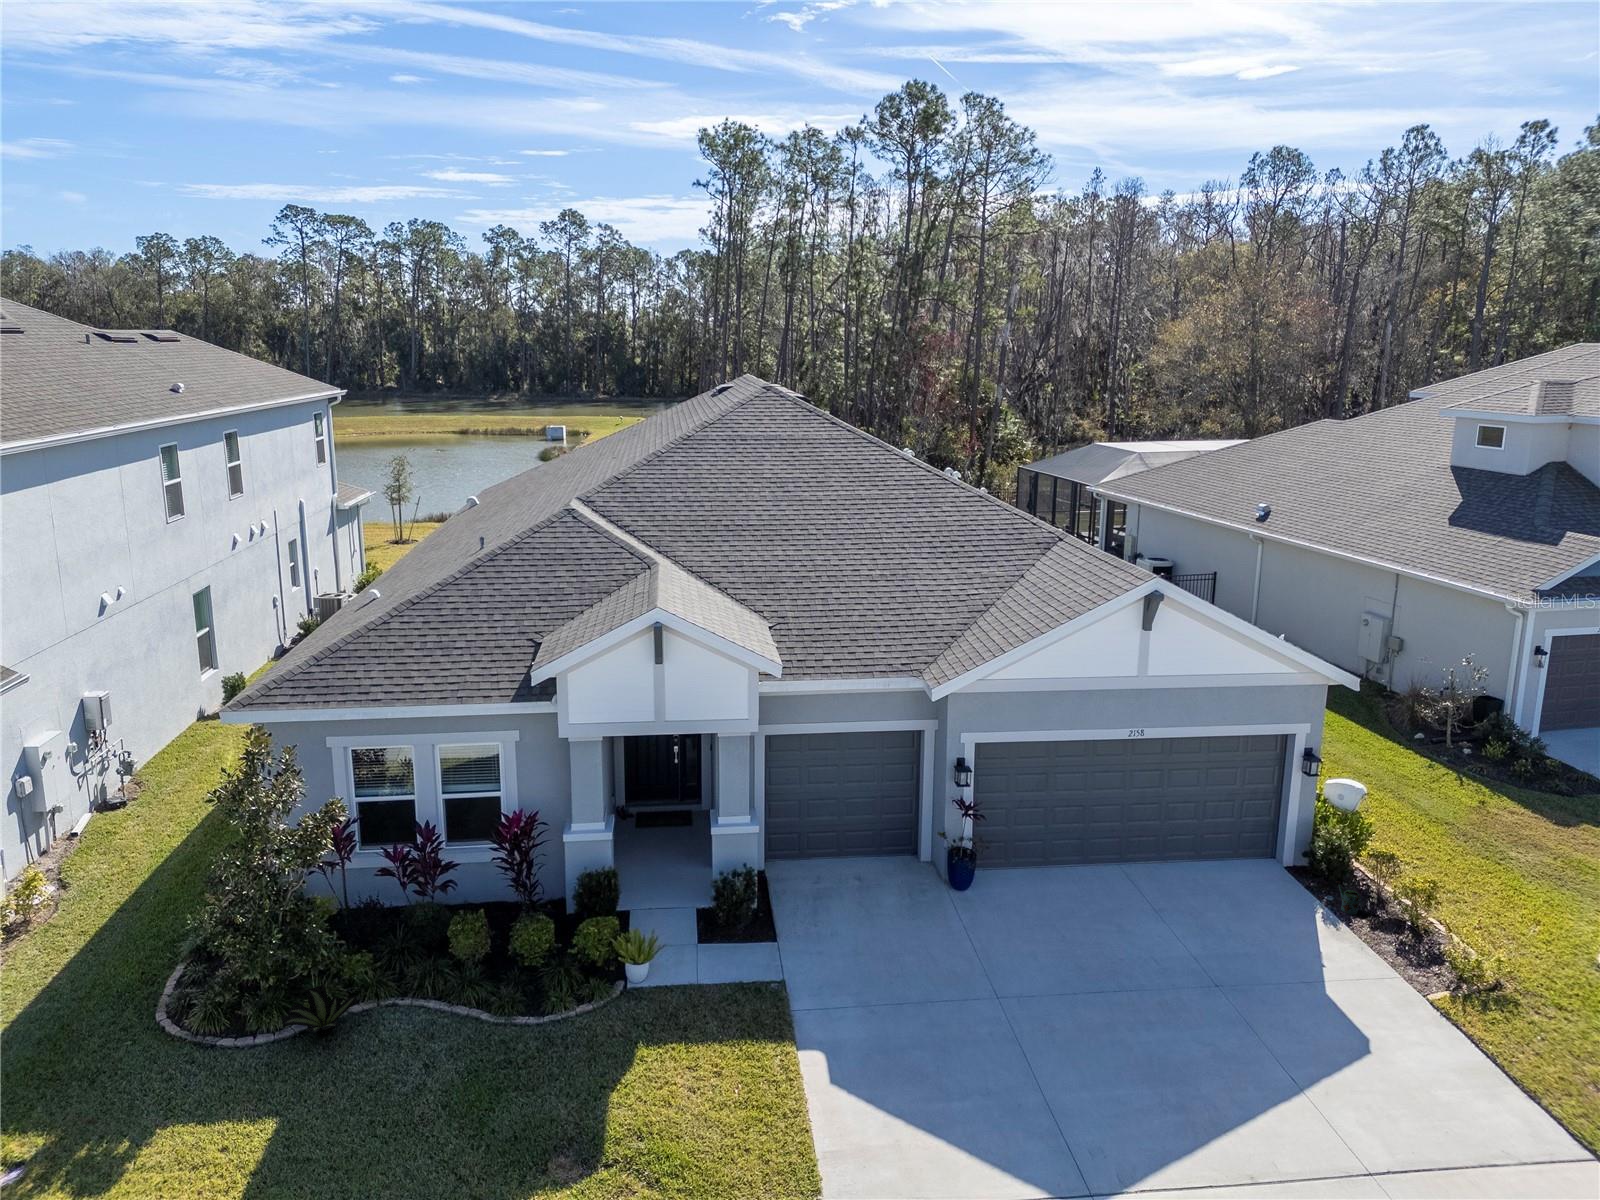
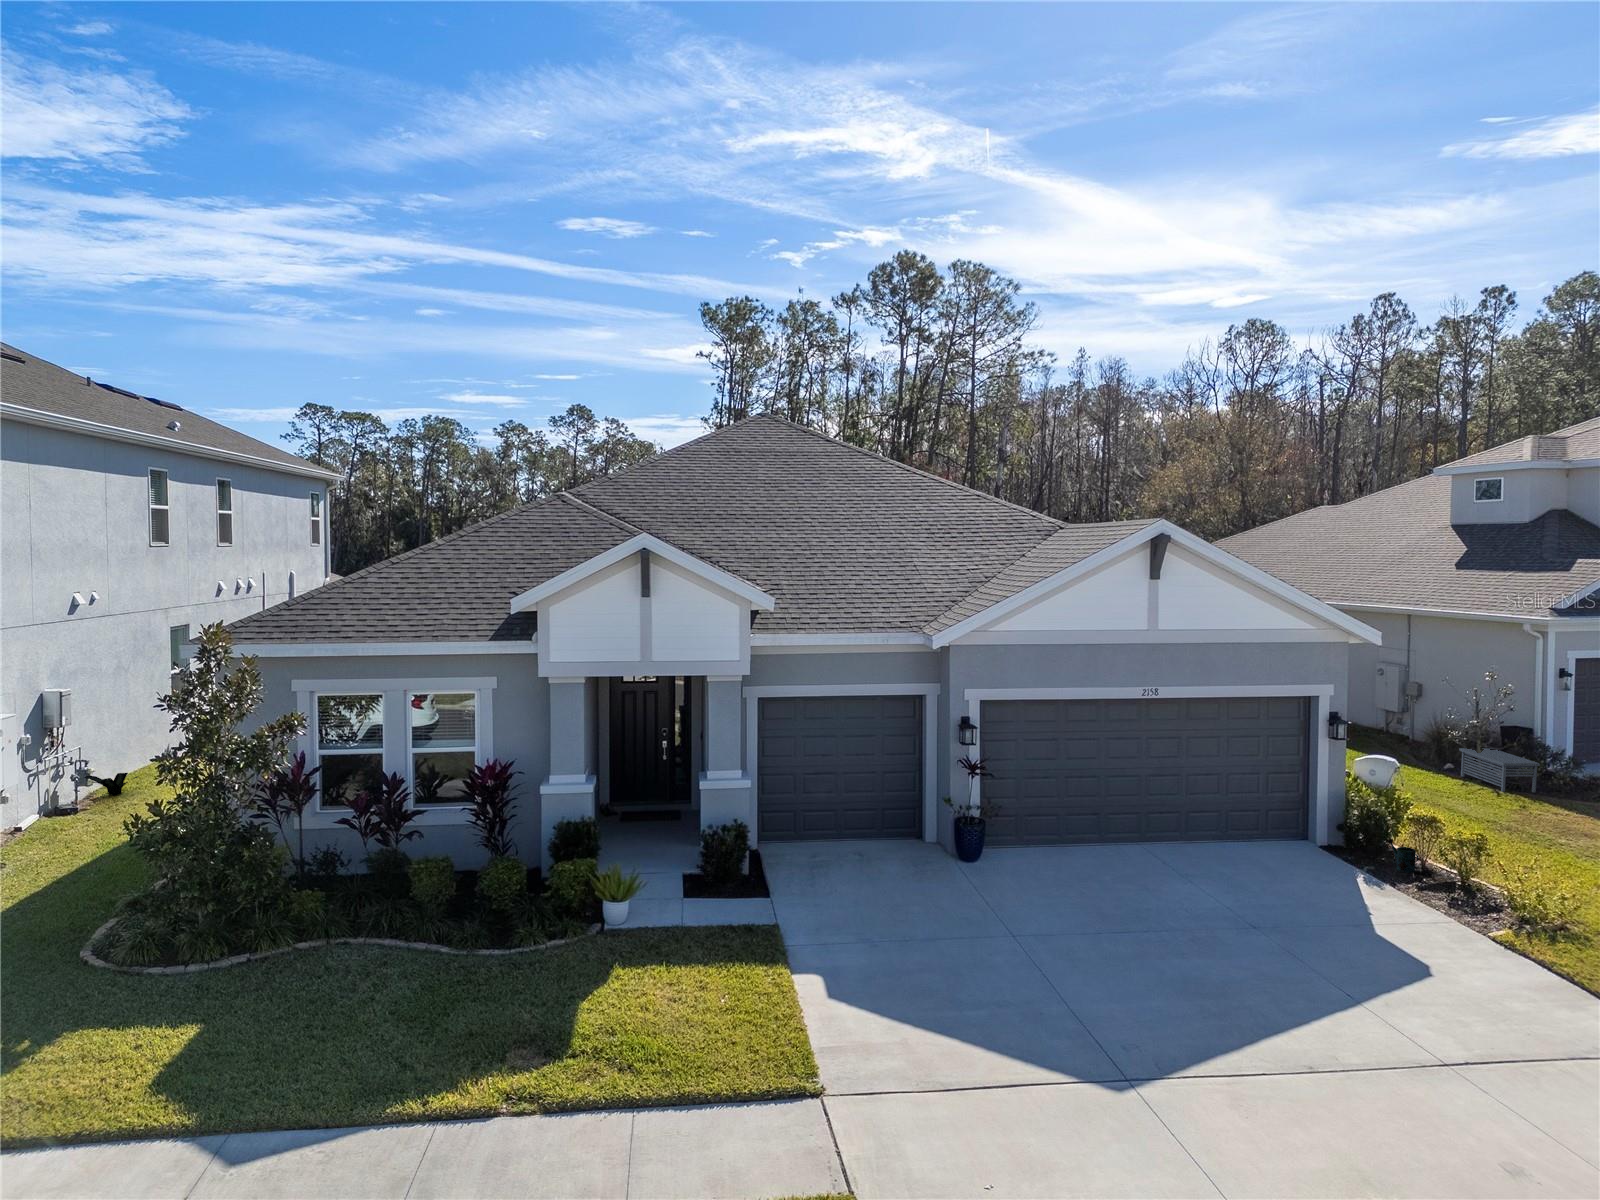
storage bench: none [1412,743,1486,794] -> present [1459,748,1540,792]
potted plant: present [281,985,358,1037] -> present [84,773,138,796]

